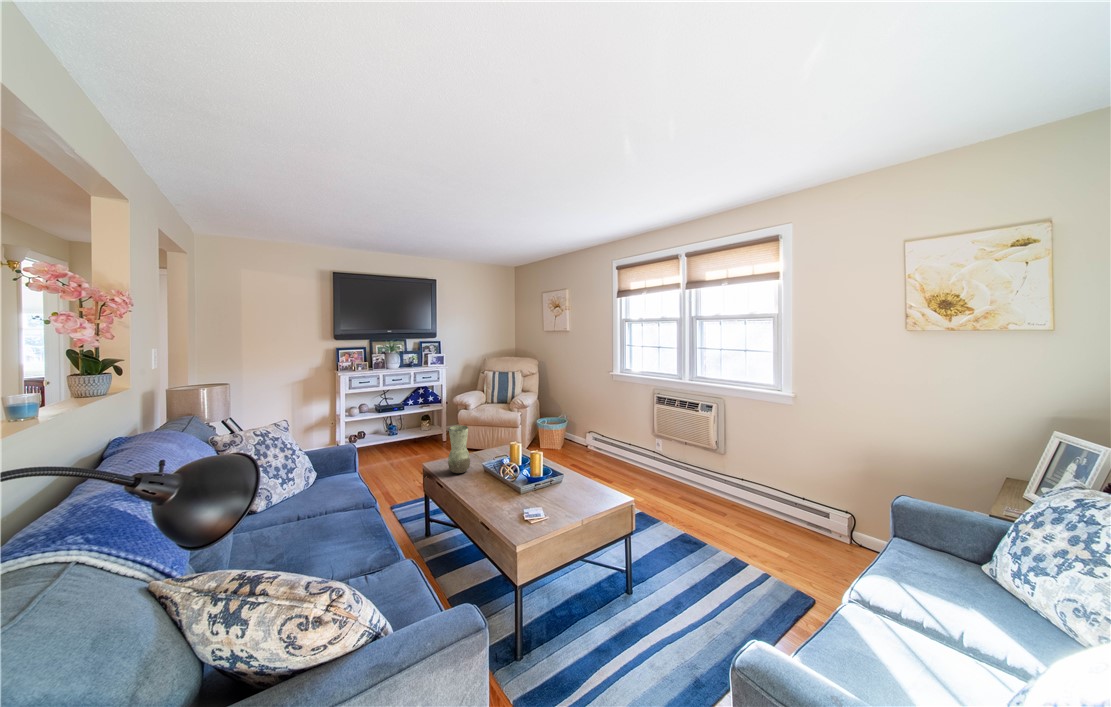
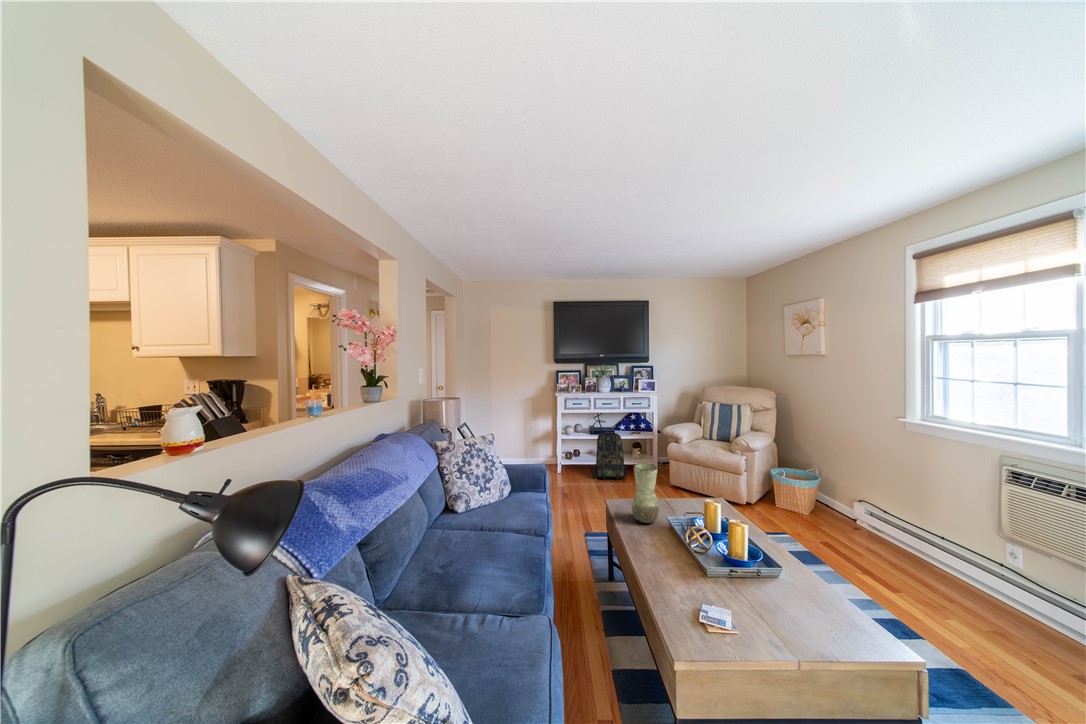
backpack: none [384,408,420,456] -> present [593,432,627,479]

